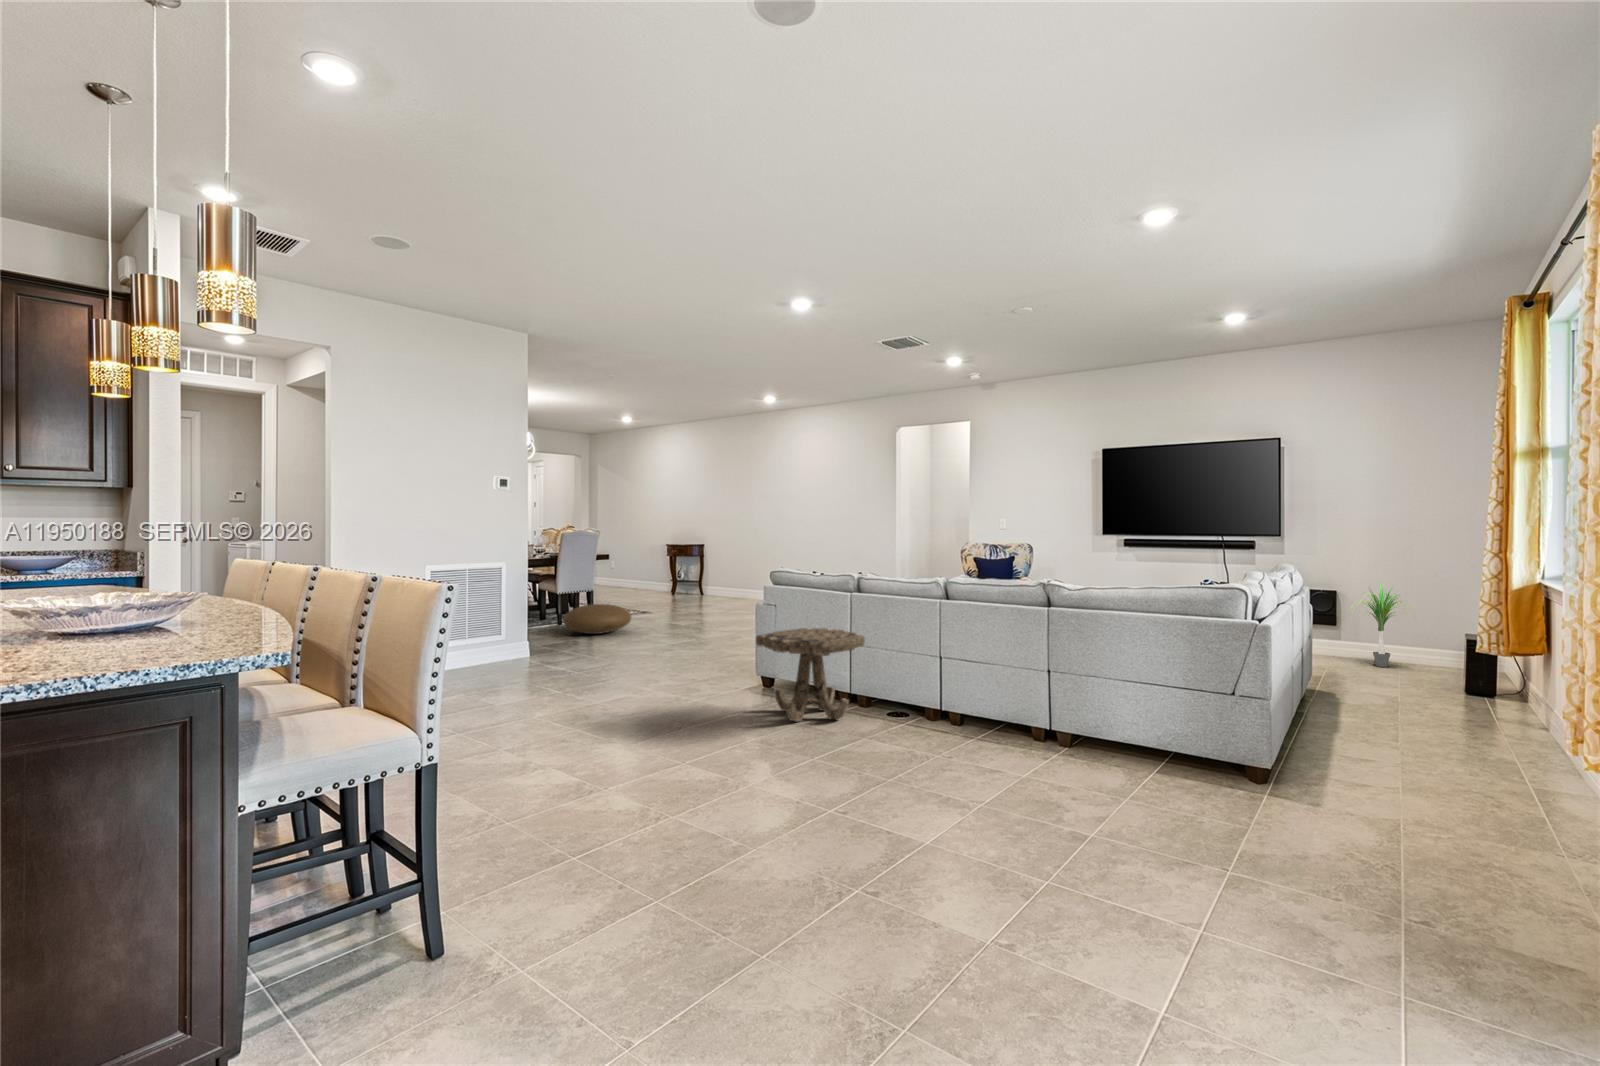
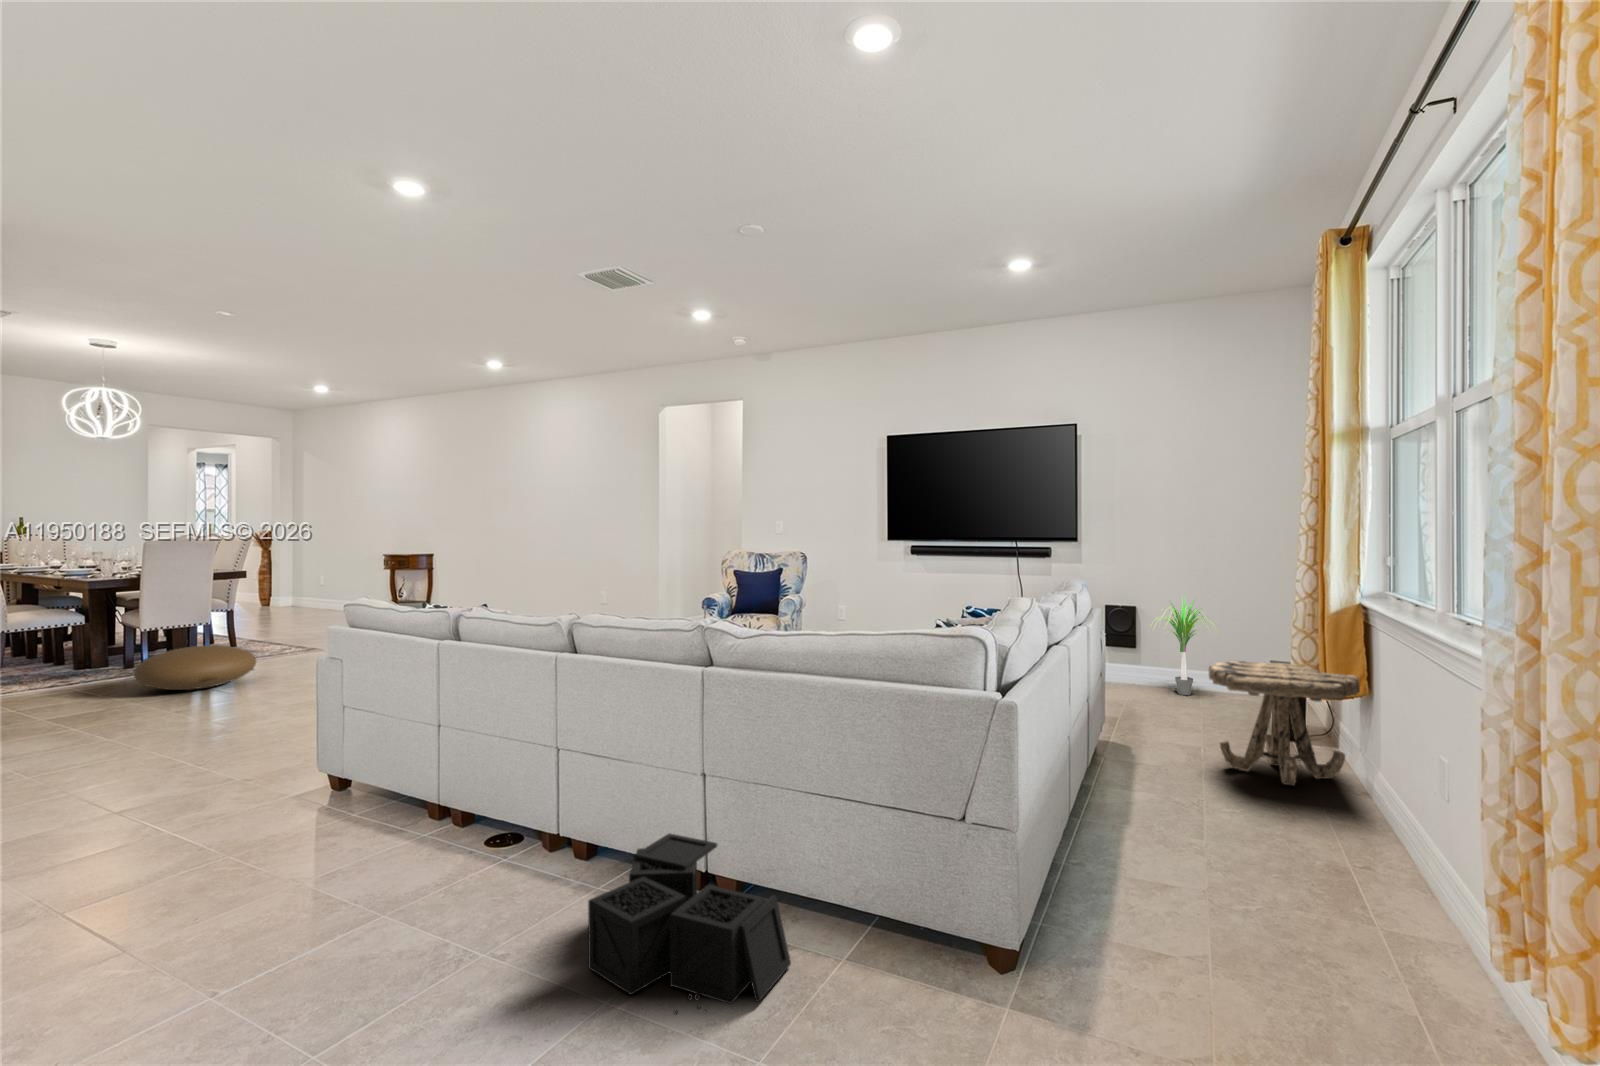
side table: present [756,628,865,721] -> present [1209,661,1360,785]
storage bin: none [1006,706,1126,783] -> present [588,833,791,1014]

